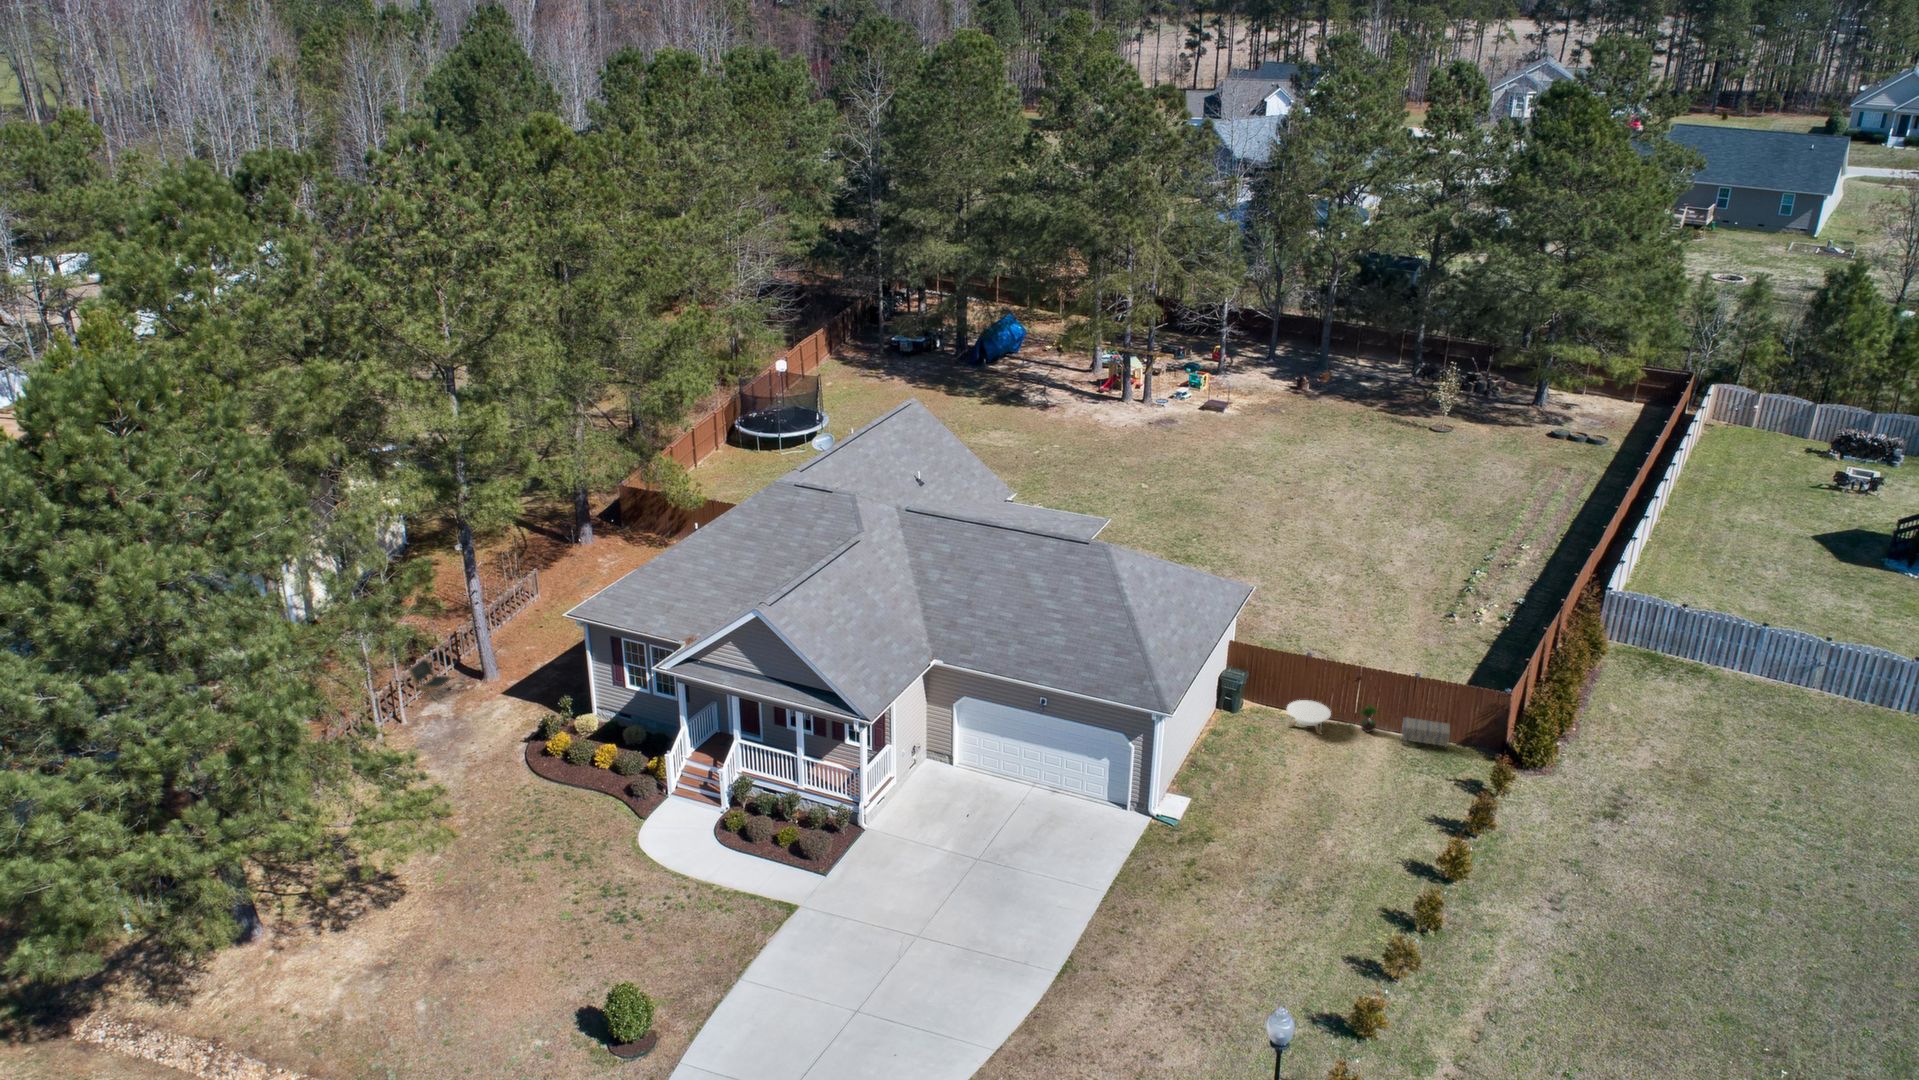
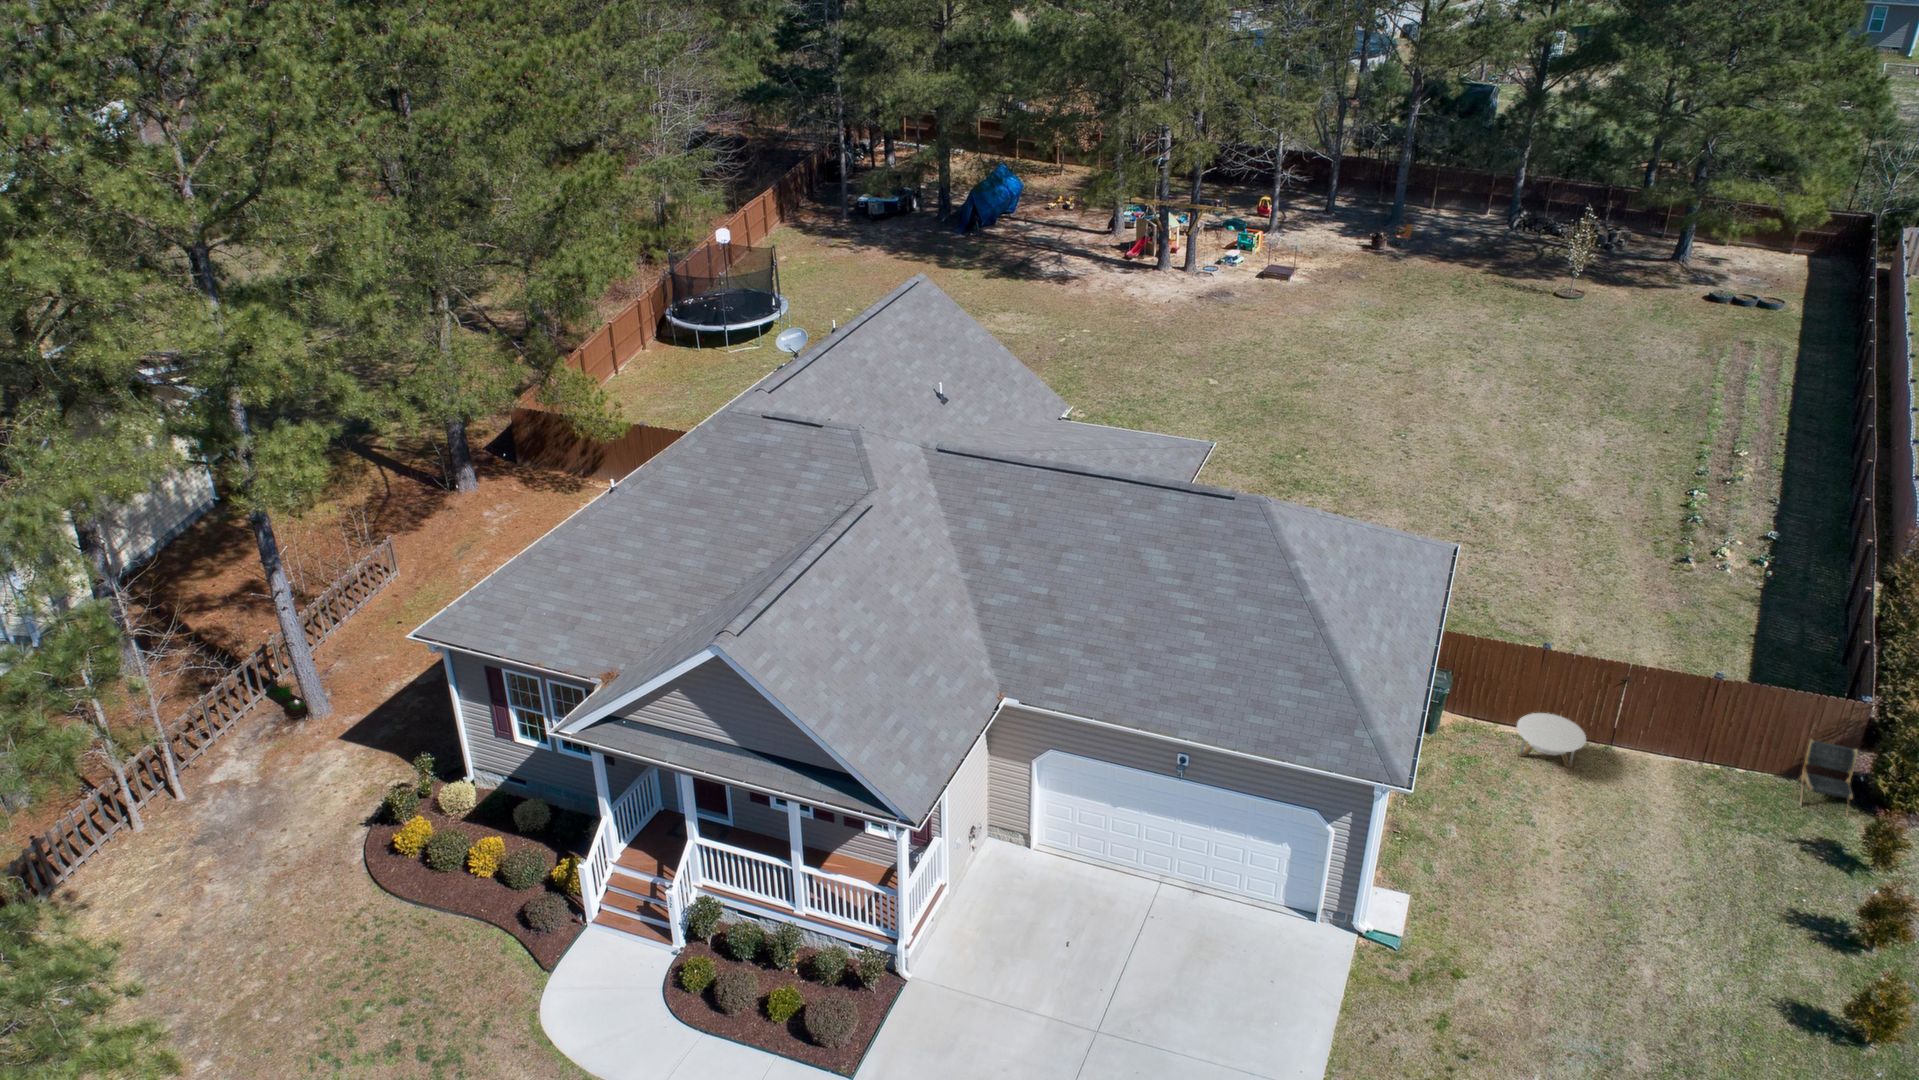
lounge chair: present [409,659,451,700] -> present [1798,740,1858,816]
potted tree: present [1360,705,1376,732] -> present [269,683,306,719]
bench: present [1402,717,1450,750] -> none [1693,739,1778,791]

